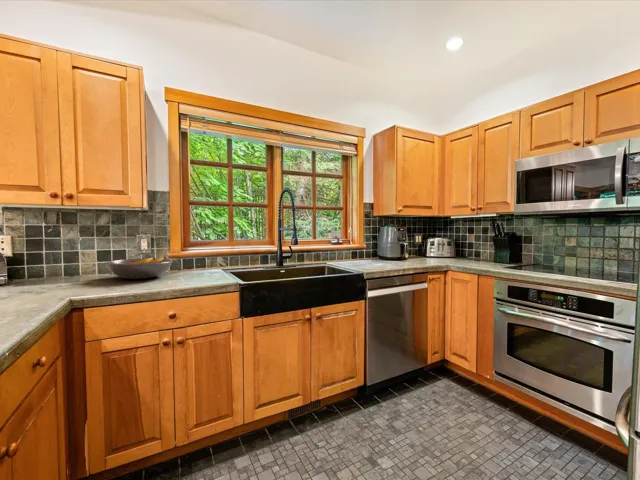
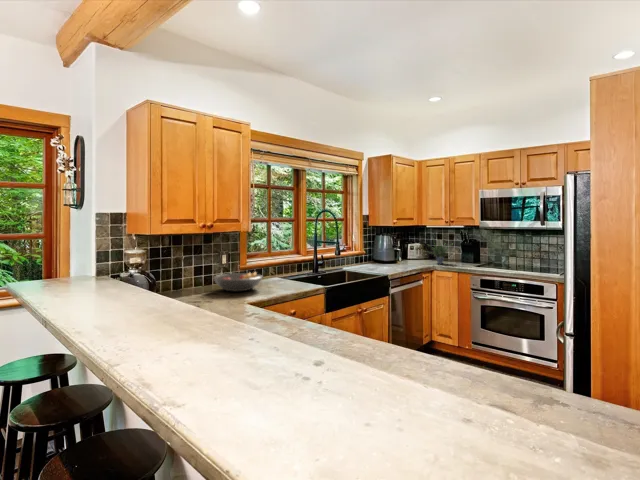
potted plant: none [442,227,479,263] -> present [433,244,448,264]

